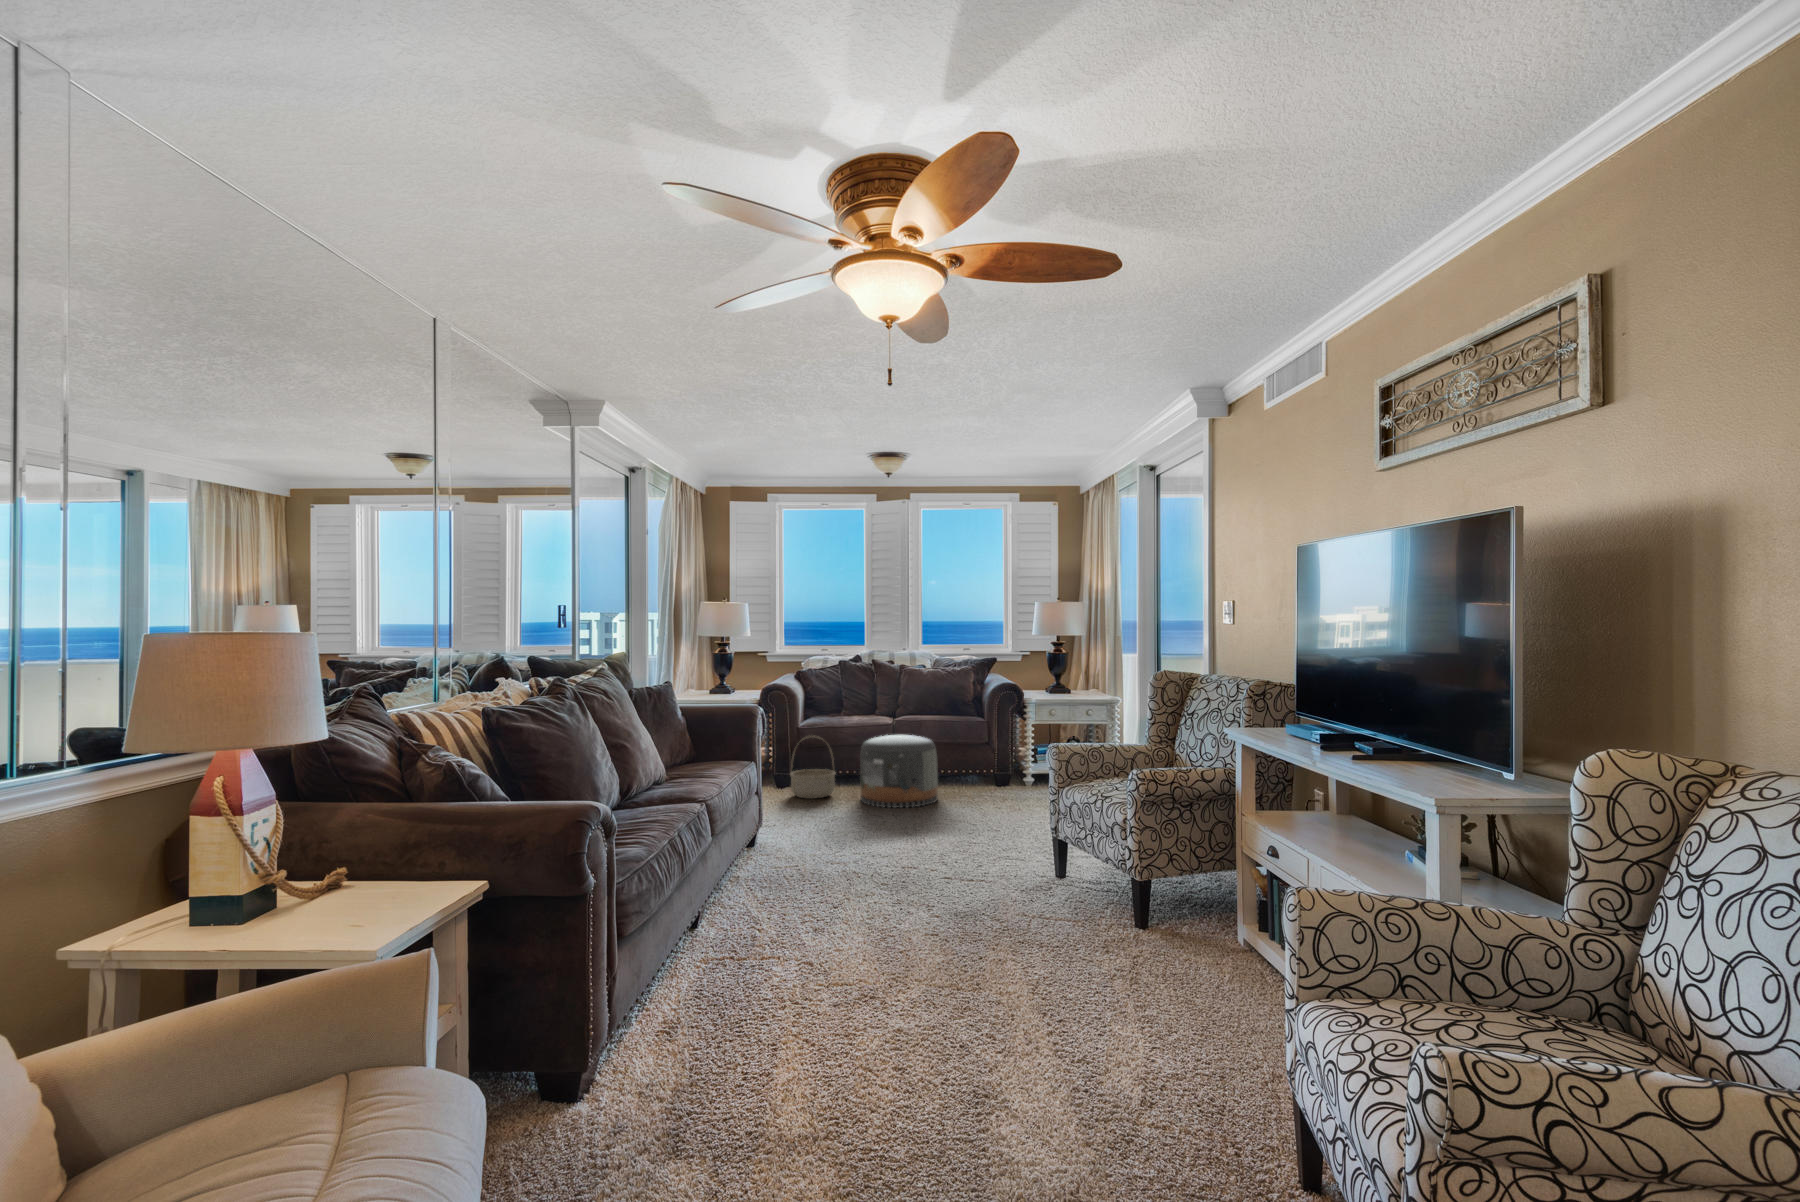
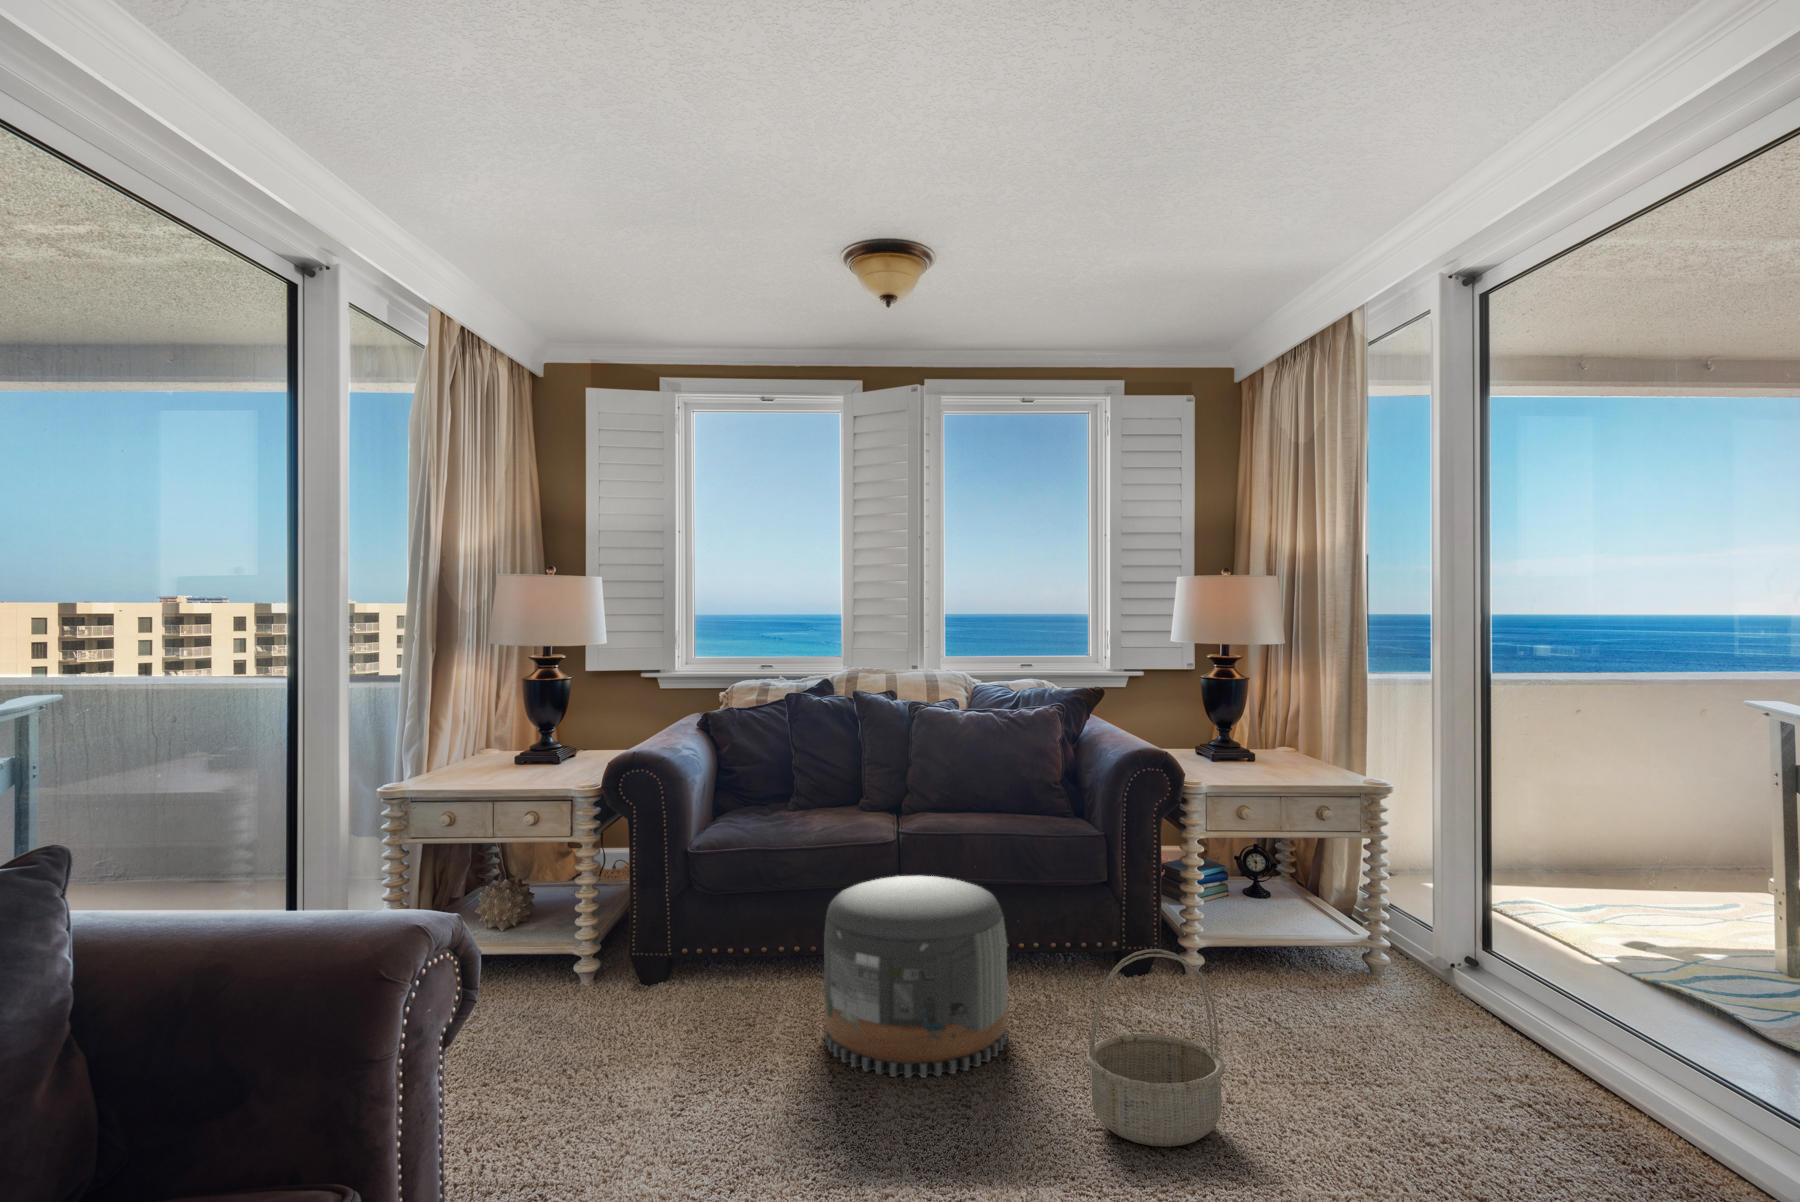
basket: present [790,736,836,799] -> present [1087,949,1225,1147]

